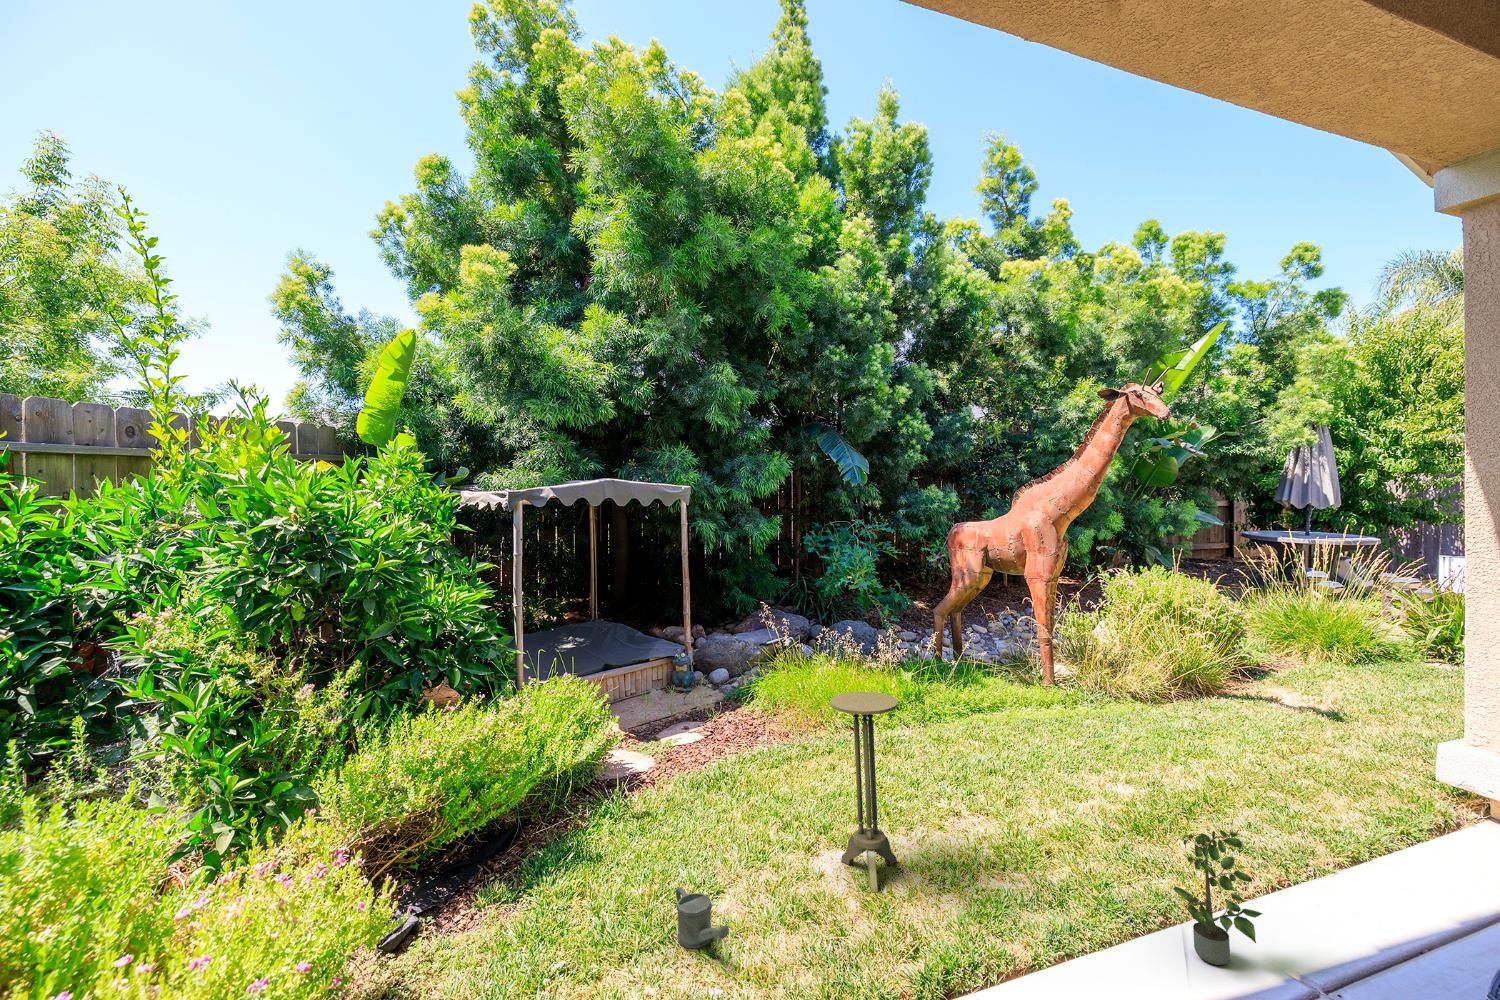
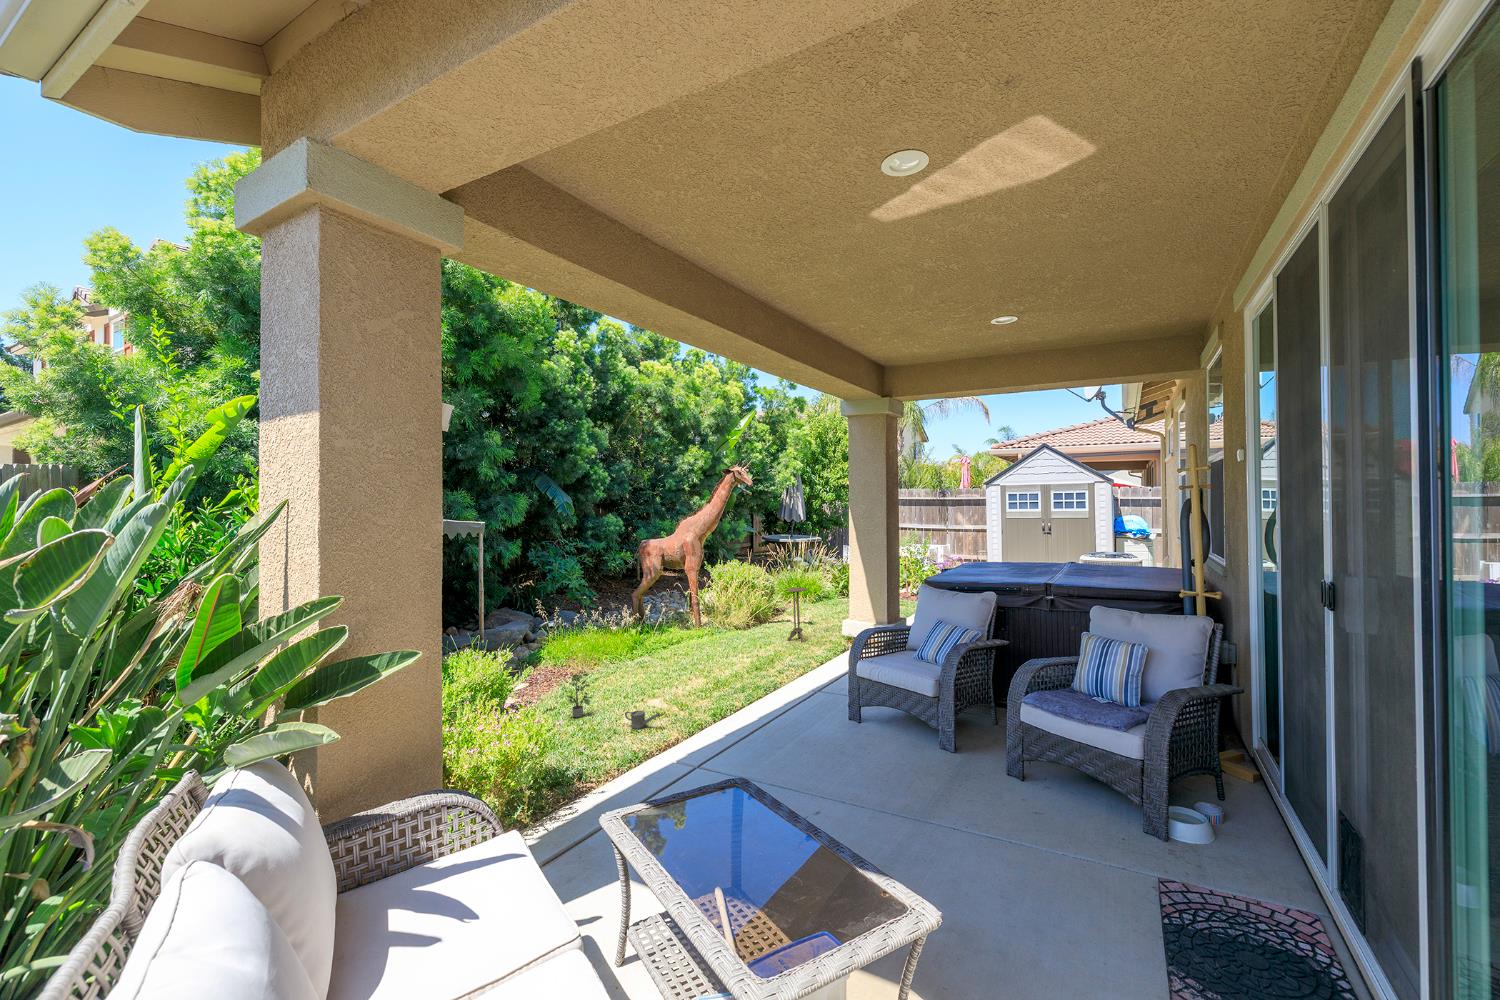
side table: present [830,692,898,893] -> present [787,588,807,642]
potted plant: present [1174,829,1263,965] -> present [567,671,593,718]

